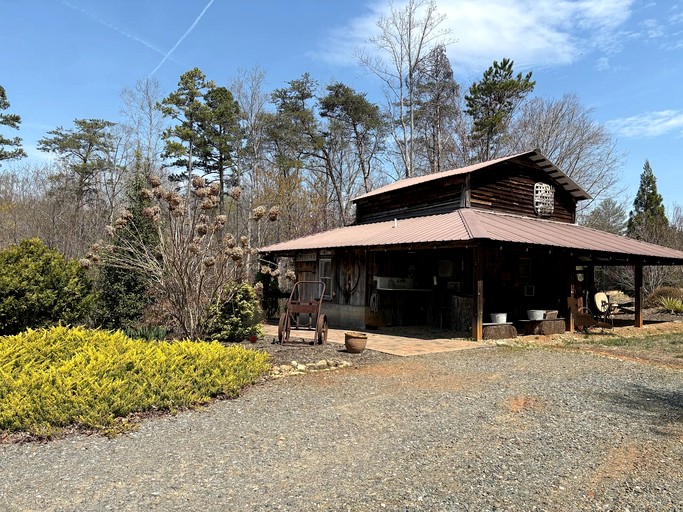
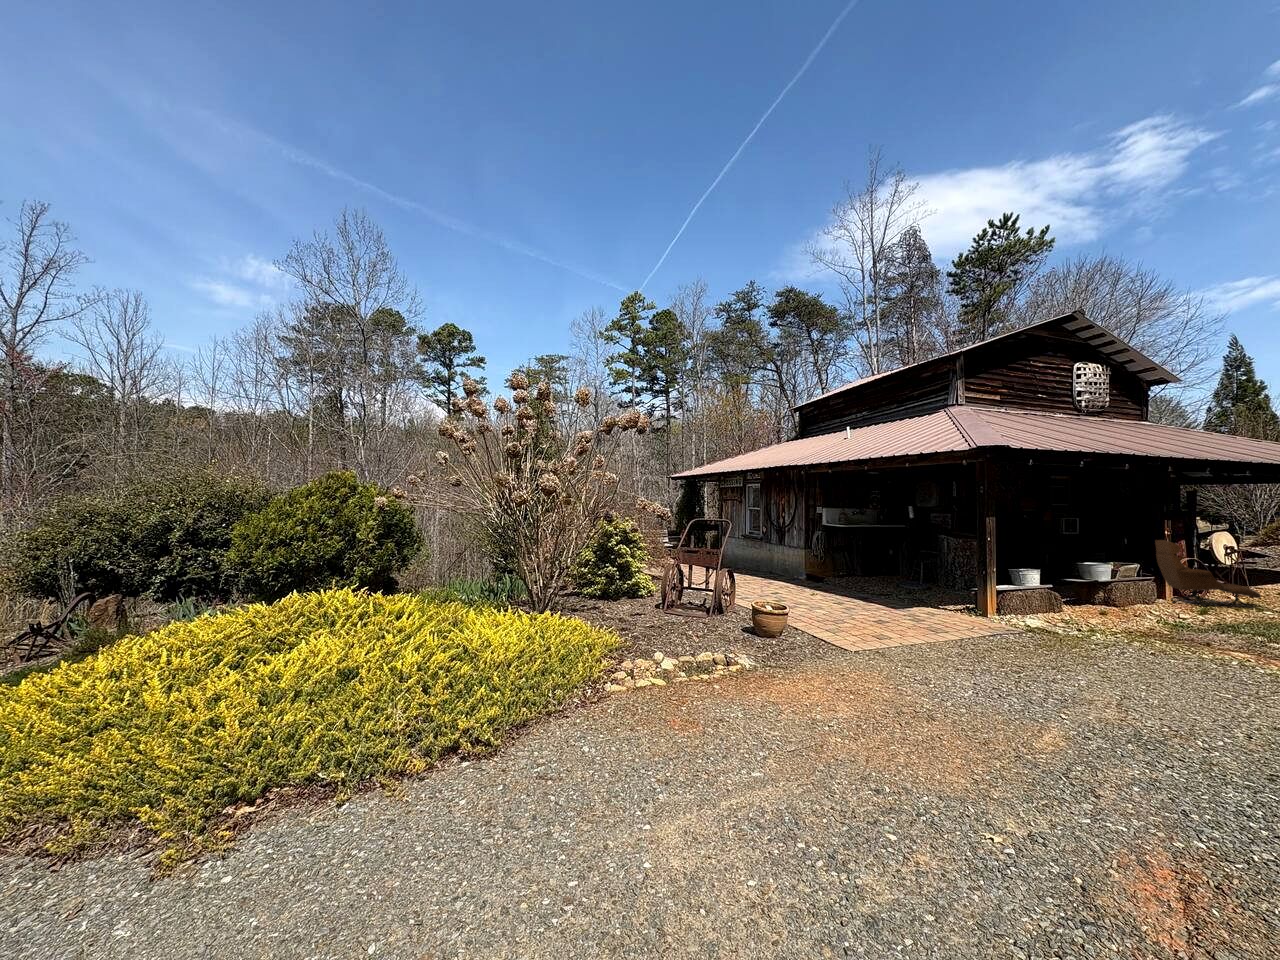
potted tree: present [241,305,267,343] -> none [596,555,639,610]

